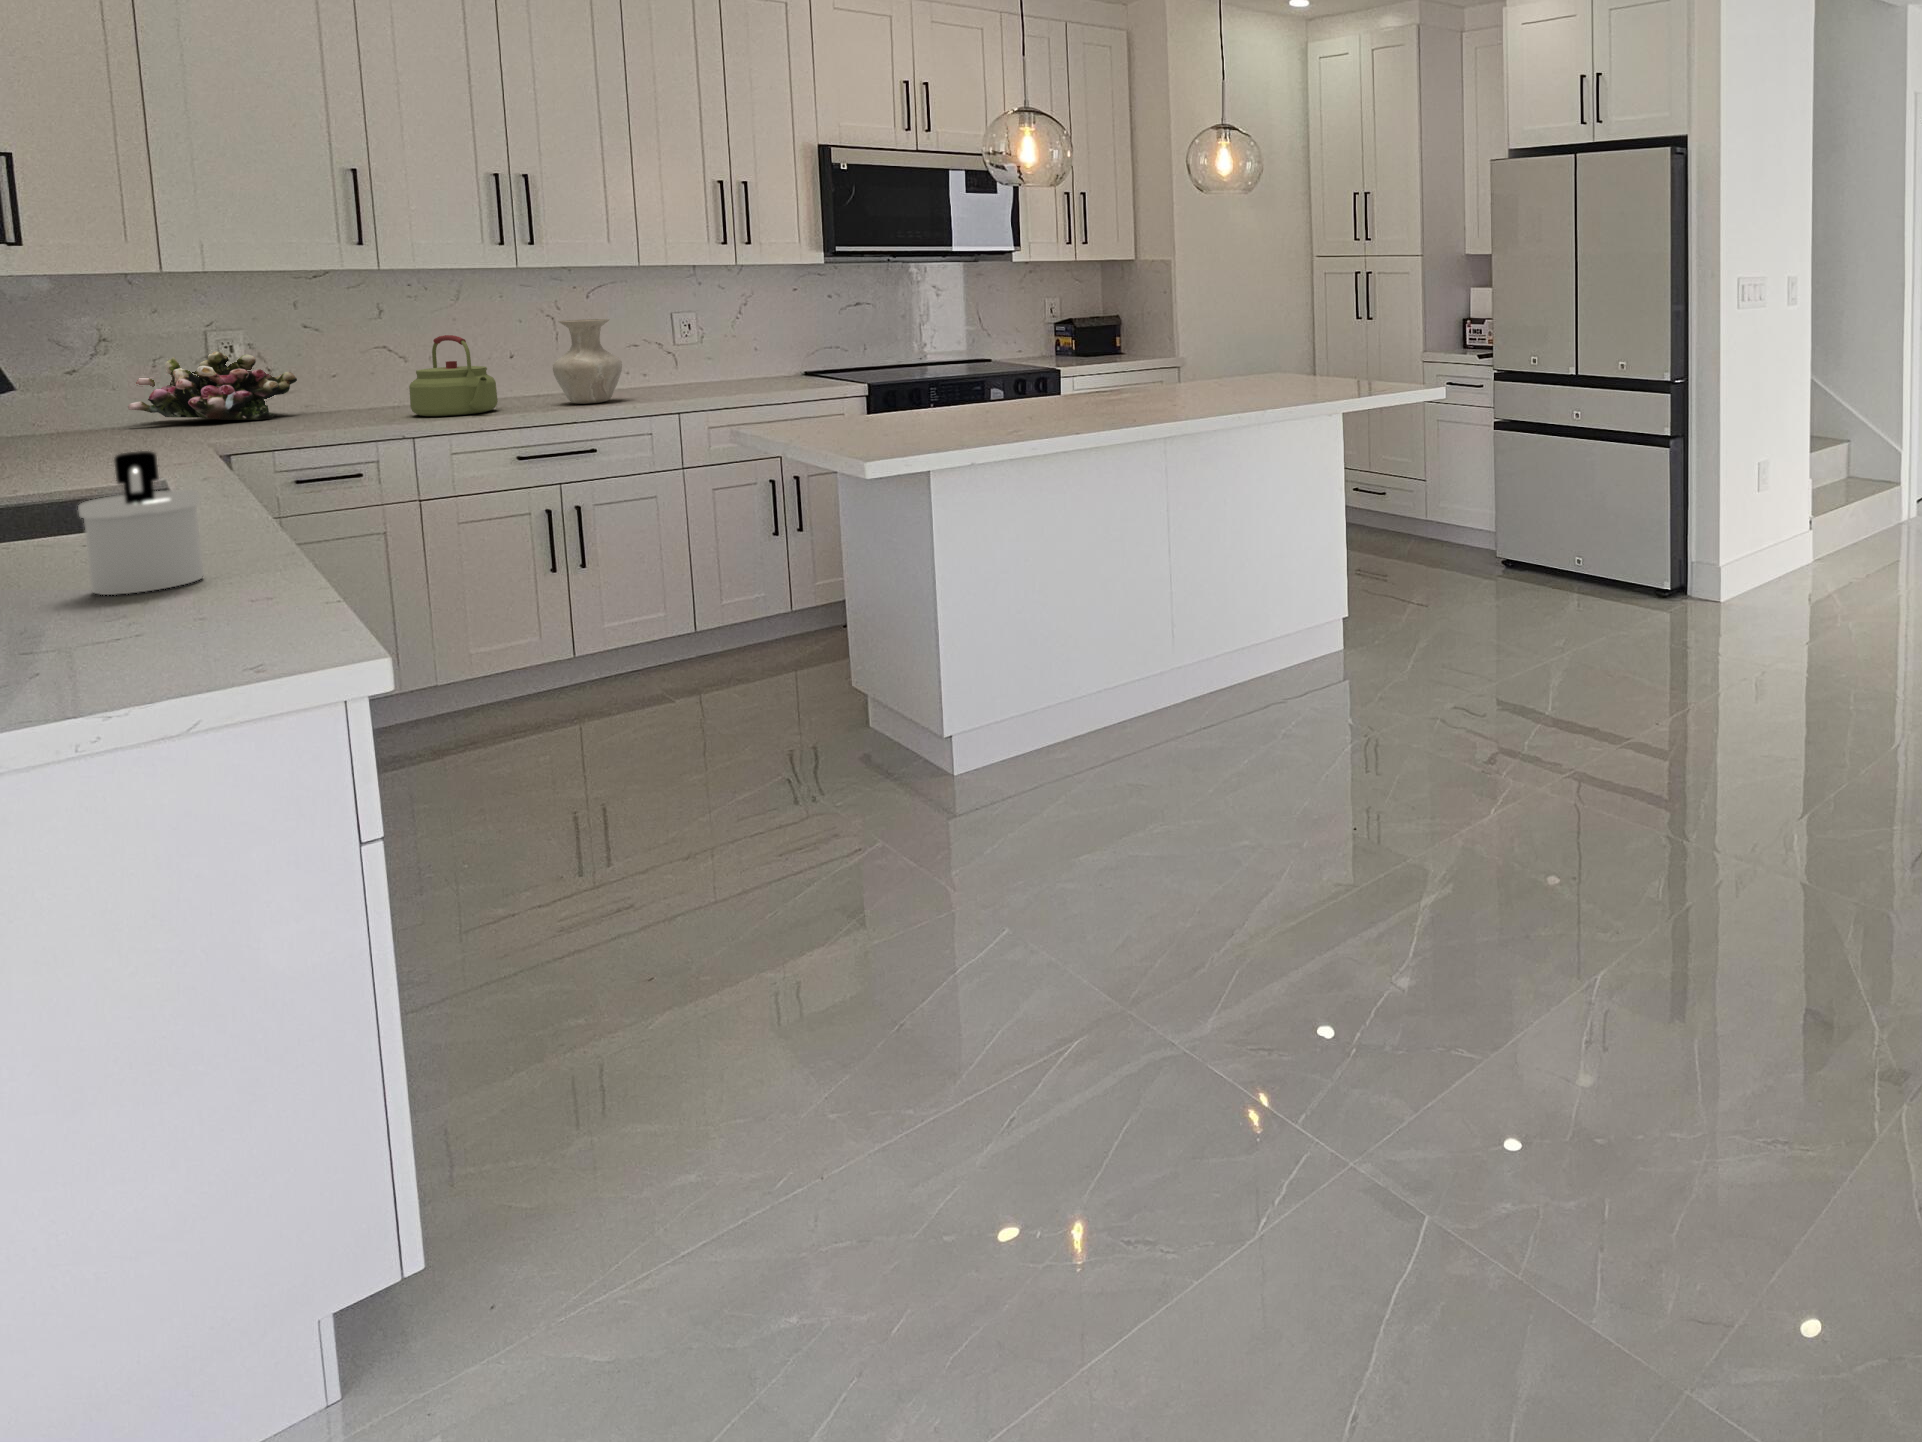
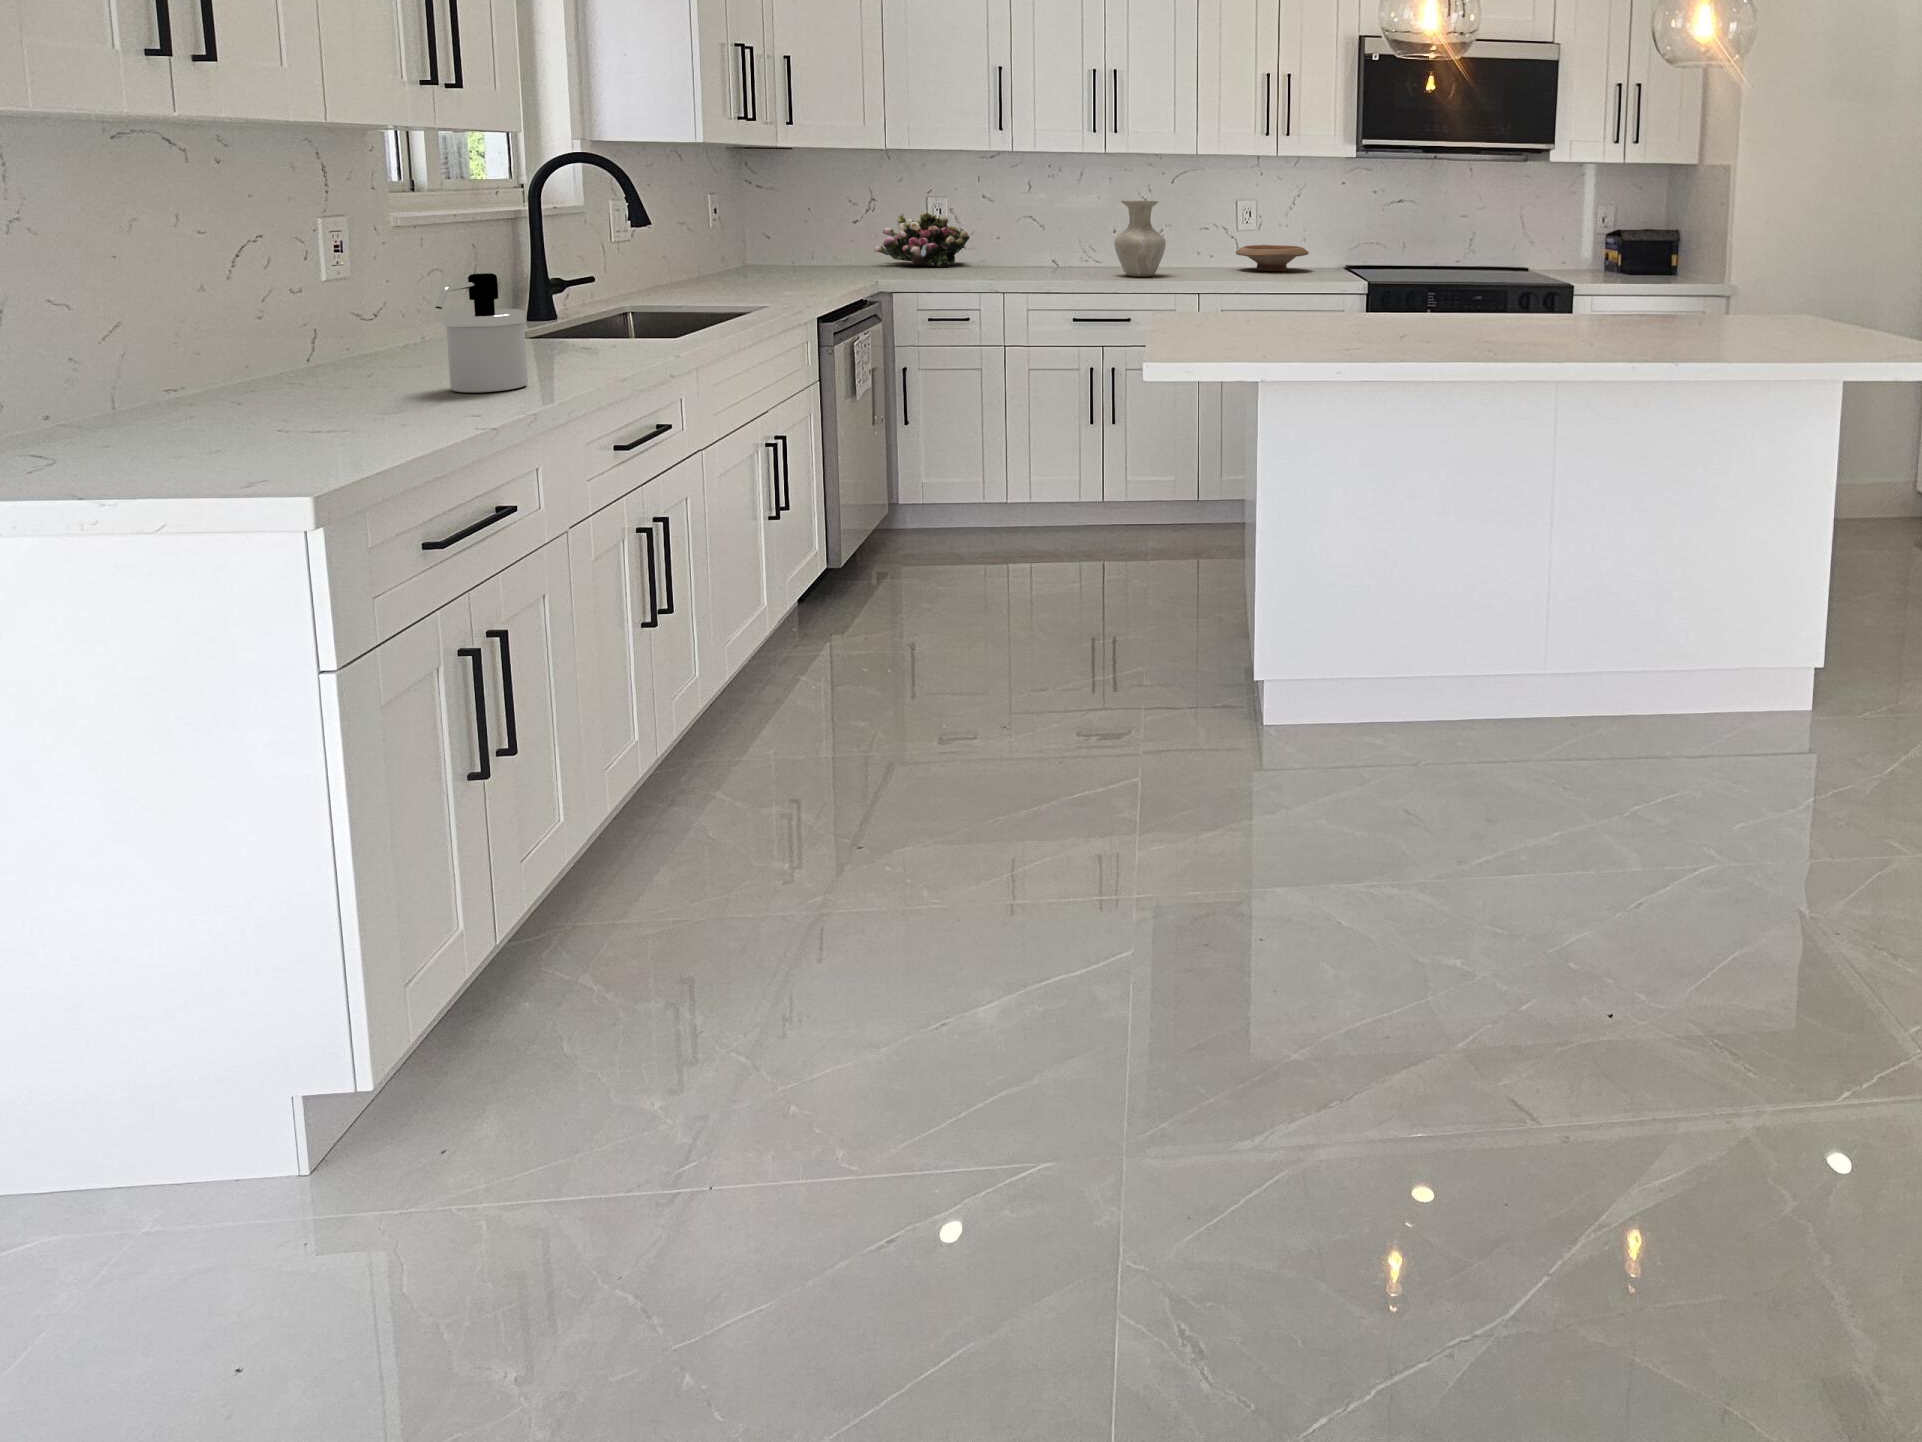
kettle: present [409,335,498,416] -> none [1015,208,1073,277]
wooden bowl: none [684,357,773,385] -> present [1236,245,1309,271]

